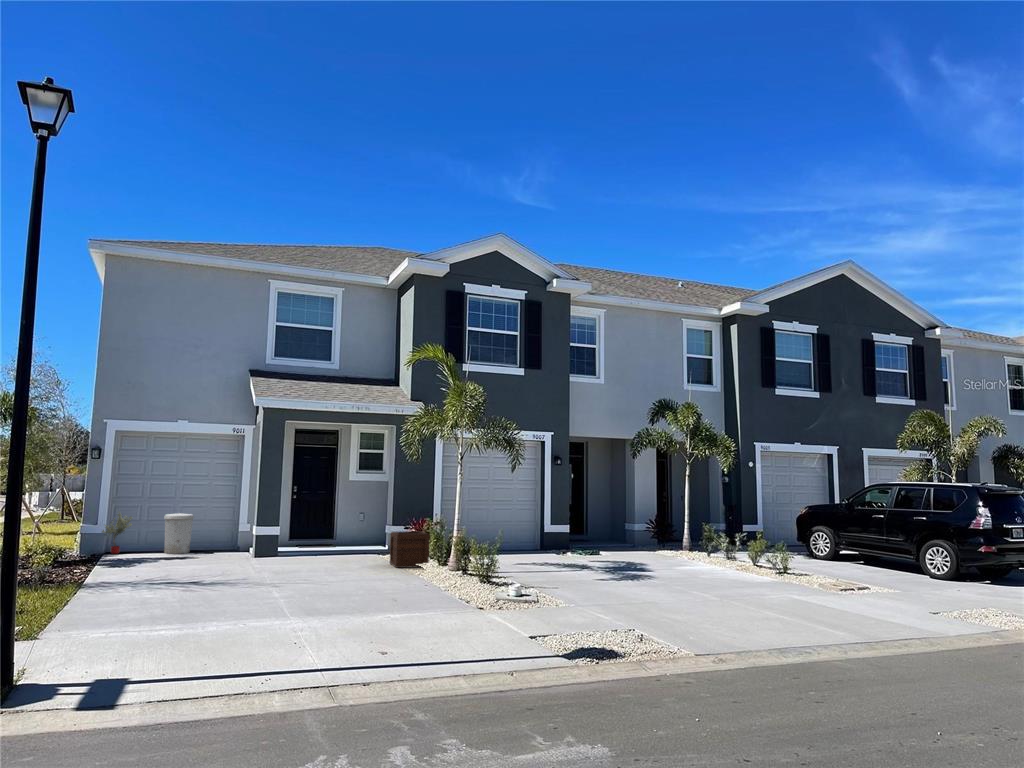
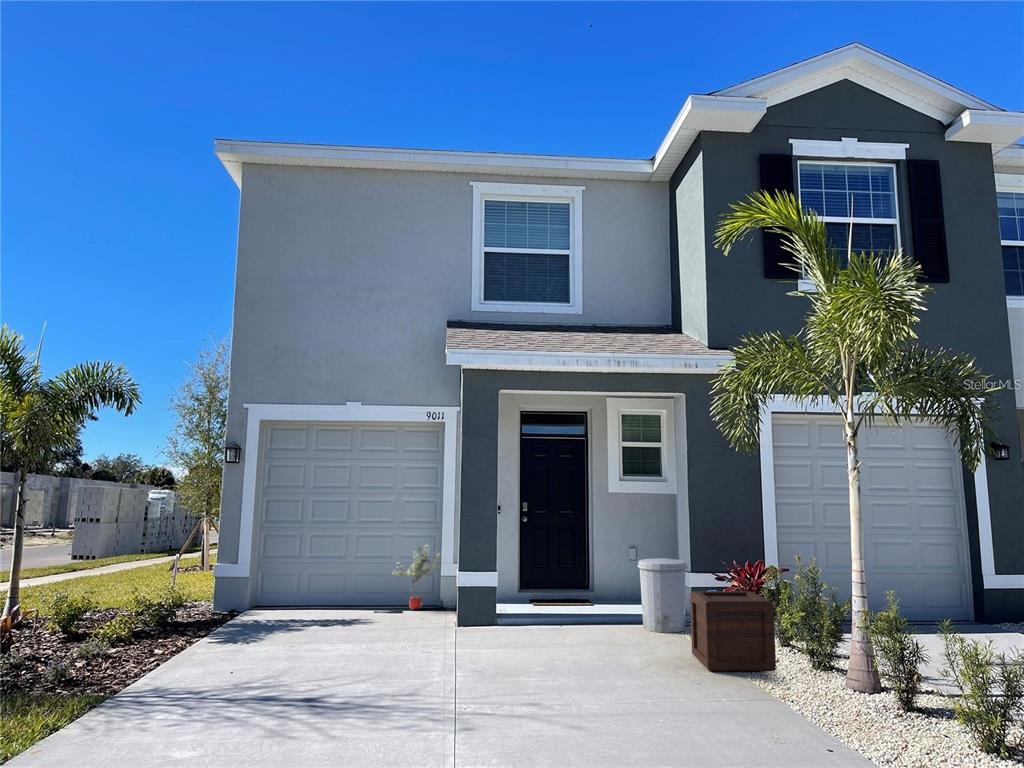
potted tree: present [102,512,132,554] -> present [392,545,440,610]
trash can: present [164,513,194,554] -> present [638,558,687,633]

